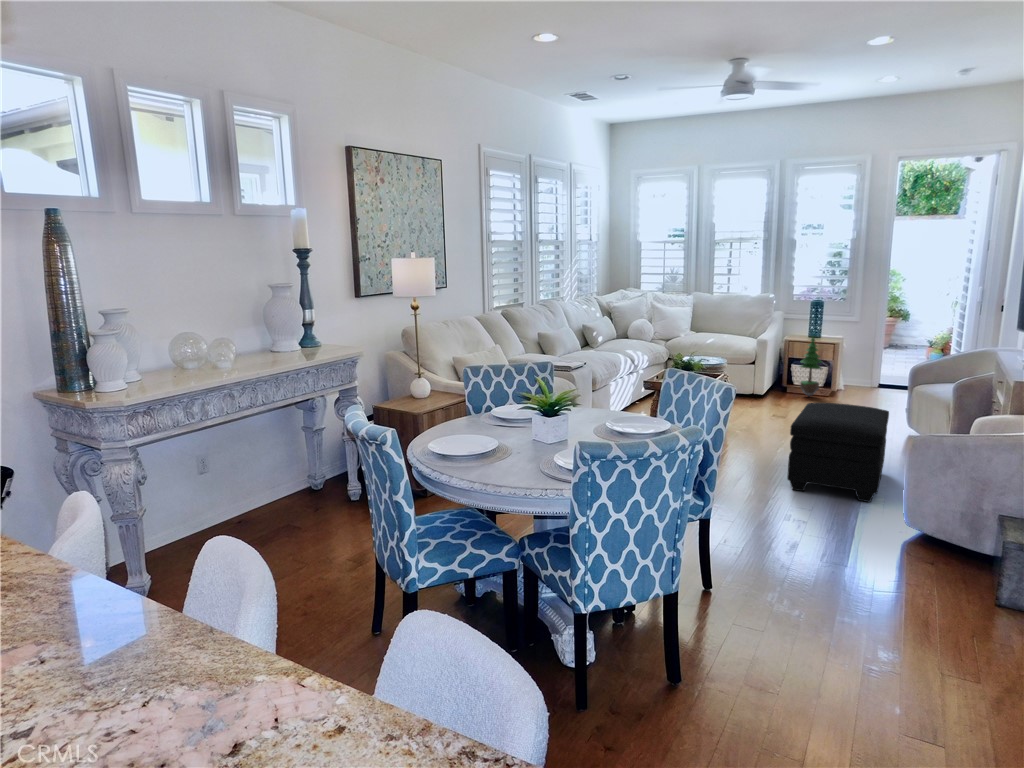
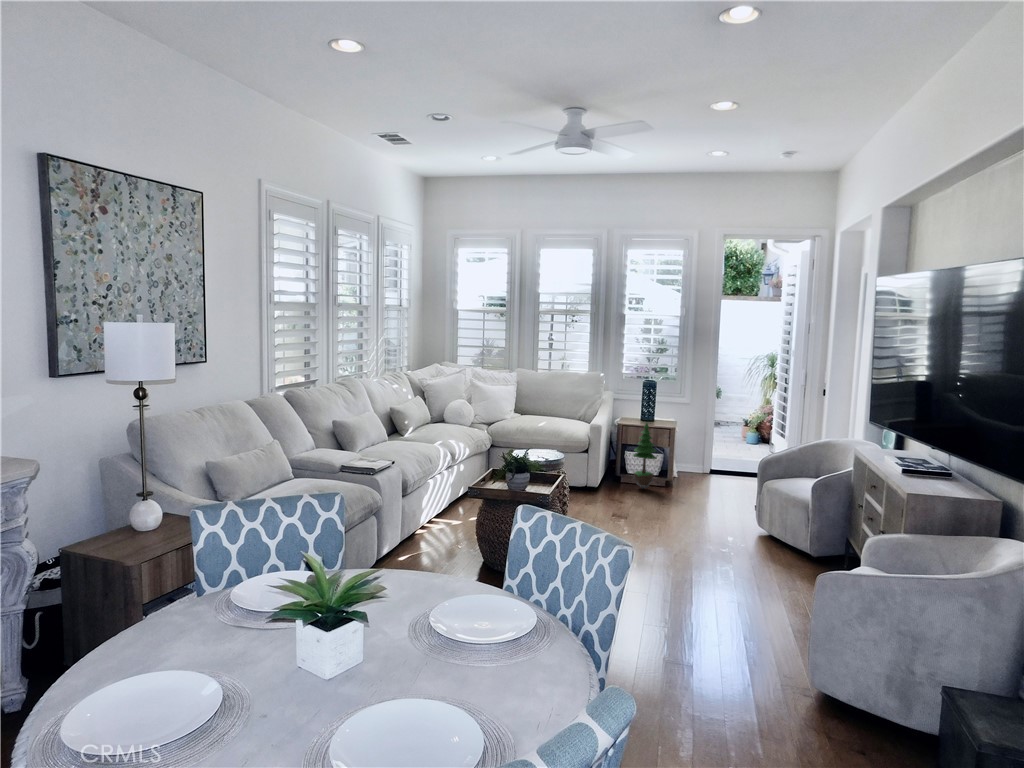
ottoman: present [787,403,889,502] -> none [653,515,764,647]

